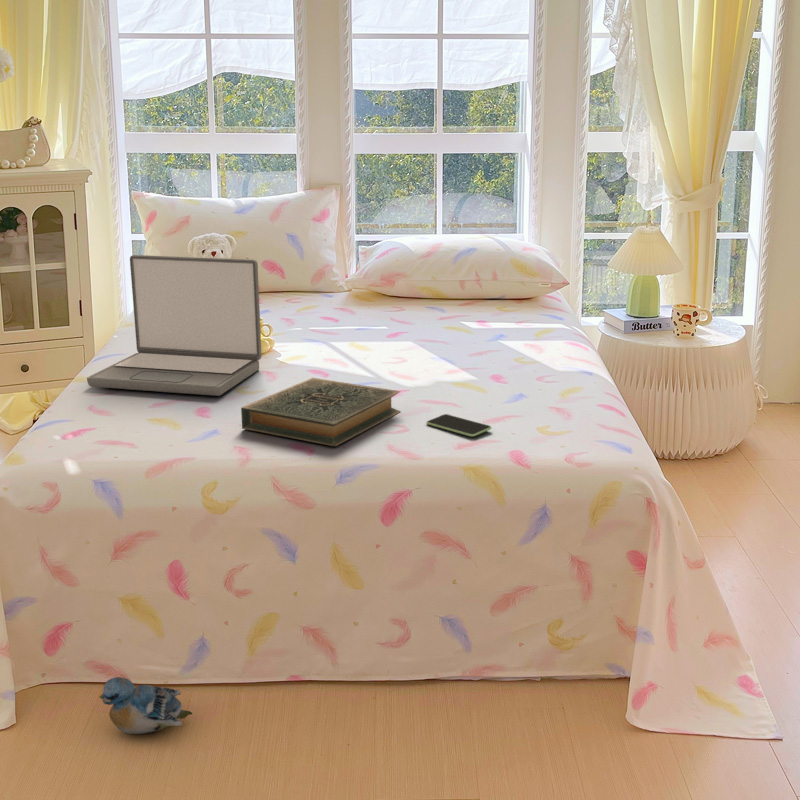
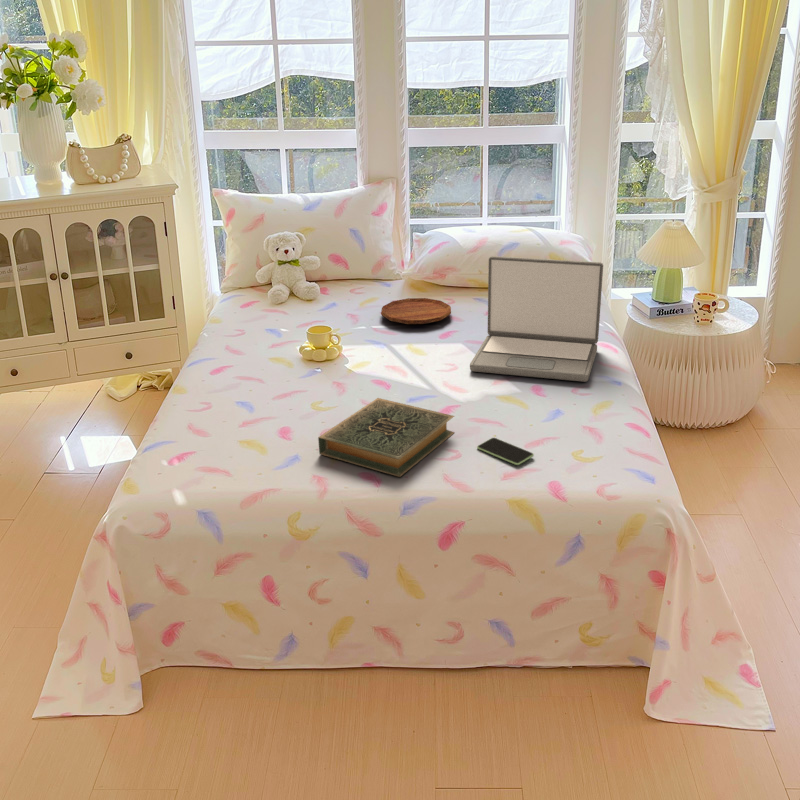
laptop: present [87,255,262,396] -> present [470,256,603,382]
tray: none [320,304,400,325] -> present [381,298,451,324]
plush toy: present [100,677,192,734] -> none [209,676,285,720]

